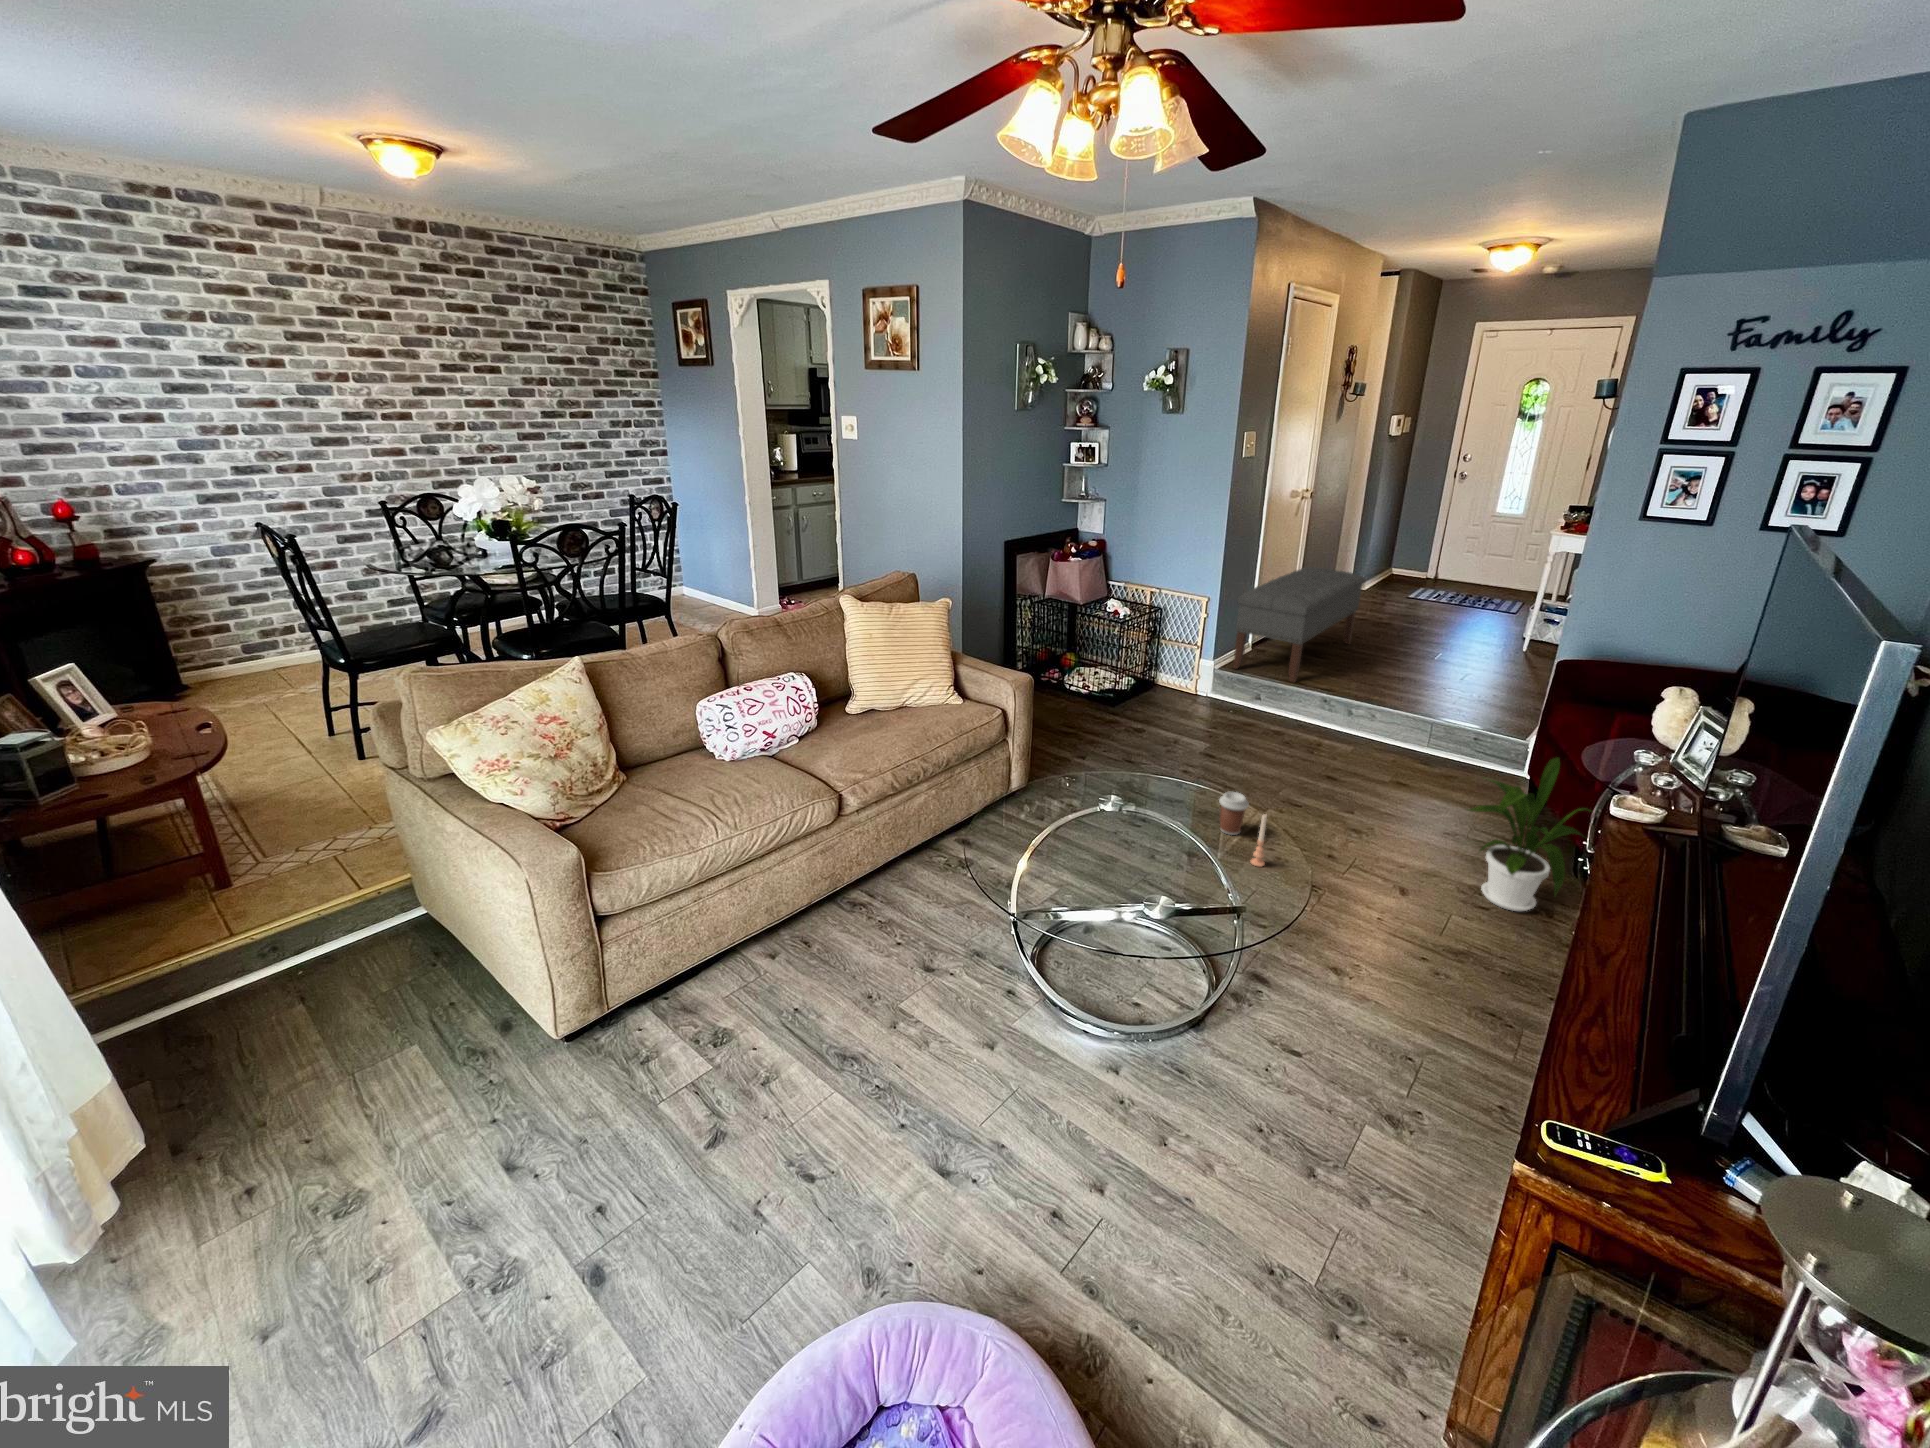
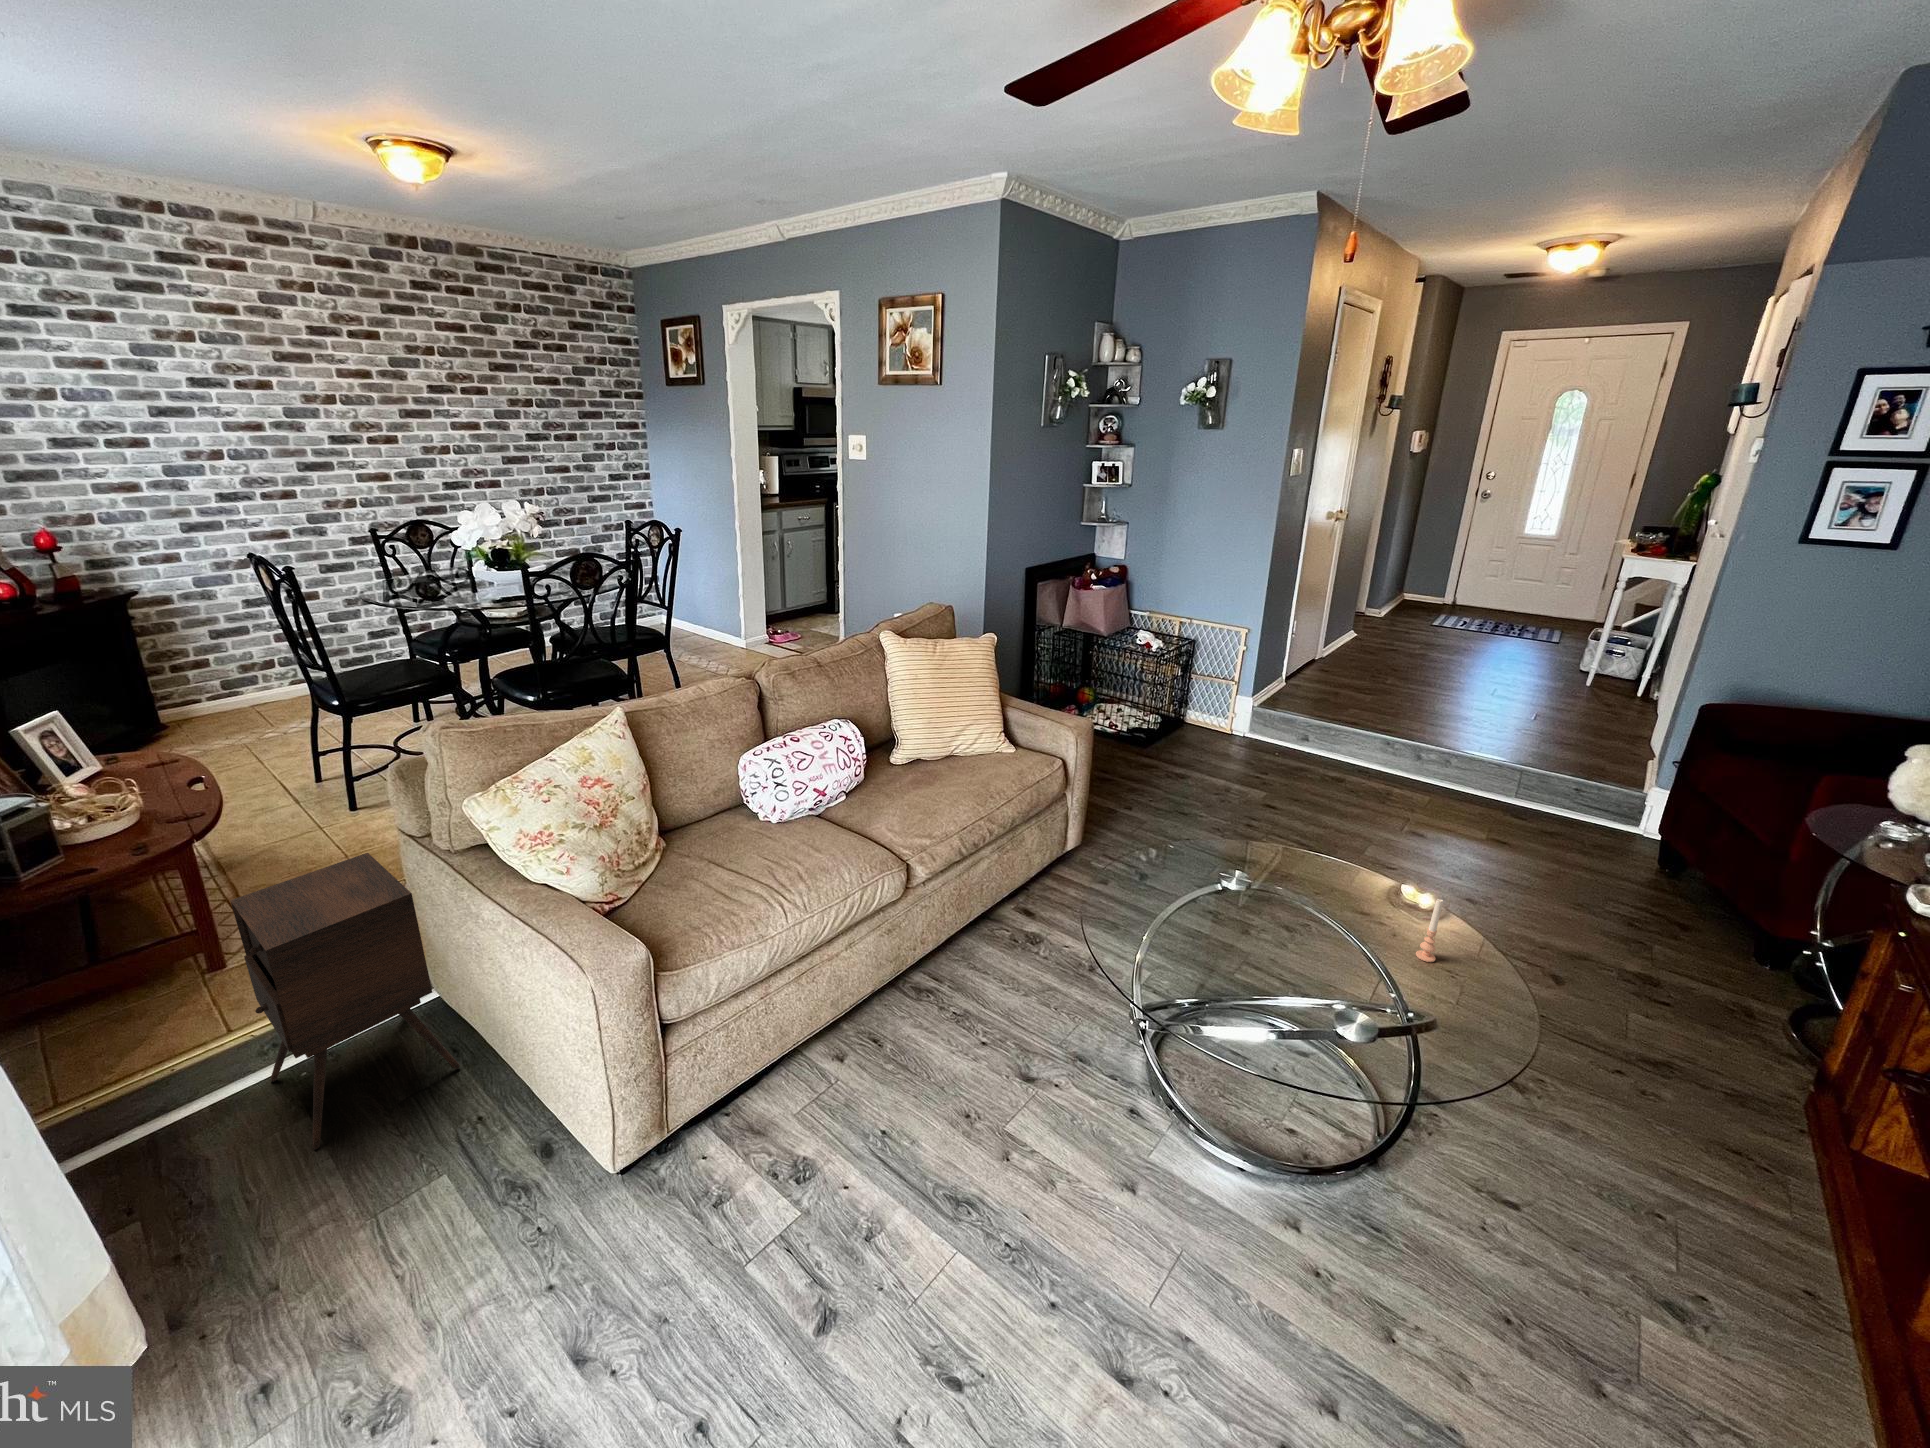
bench: present [1233,567,1365,682] -> none [1272,594,1411,723]
house plant: present [1468,757,1593,911] -> none [1636,825,1839,1011]
side table: none [226,783,439,1028] -> present [230,853,460,1150]
coffee cup: present [1219,792,1249,835] -> none [1360,866,1400,918]

